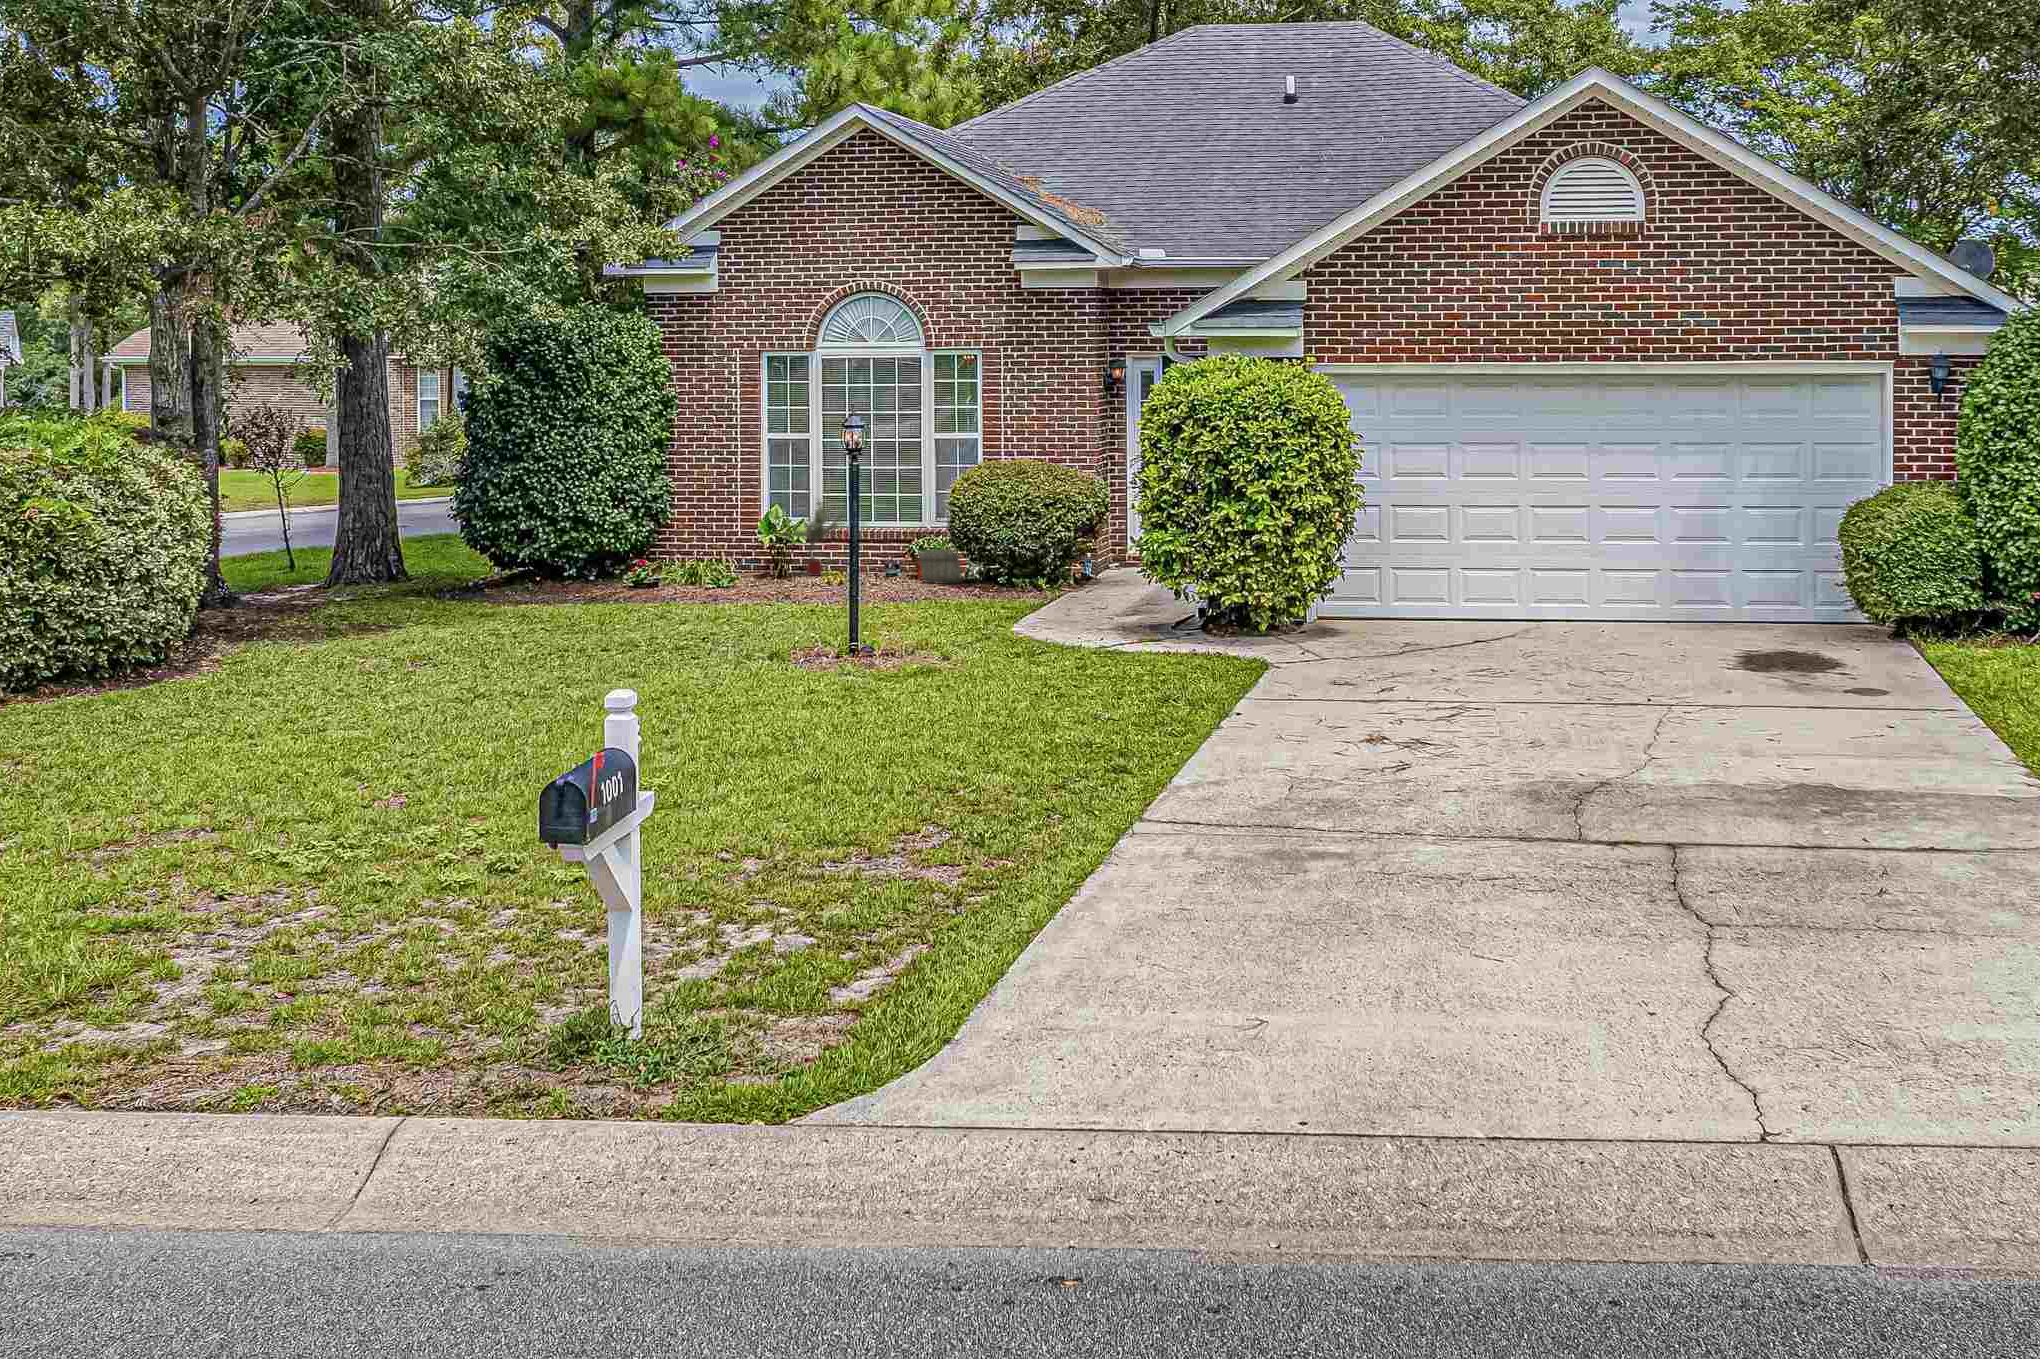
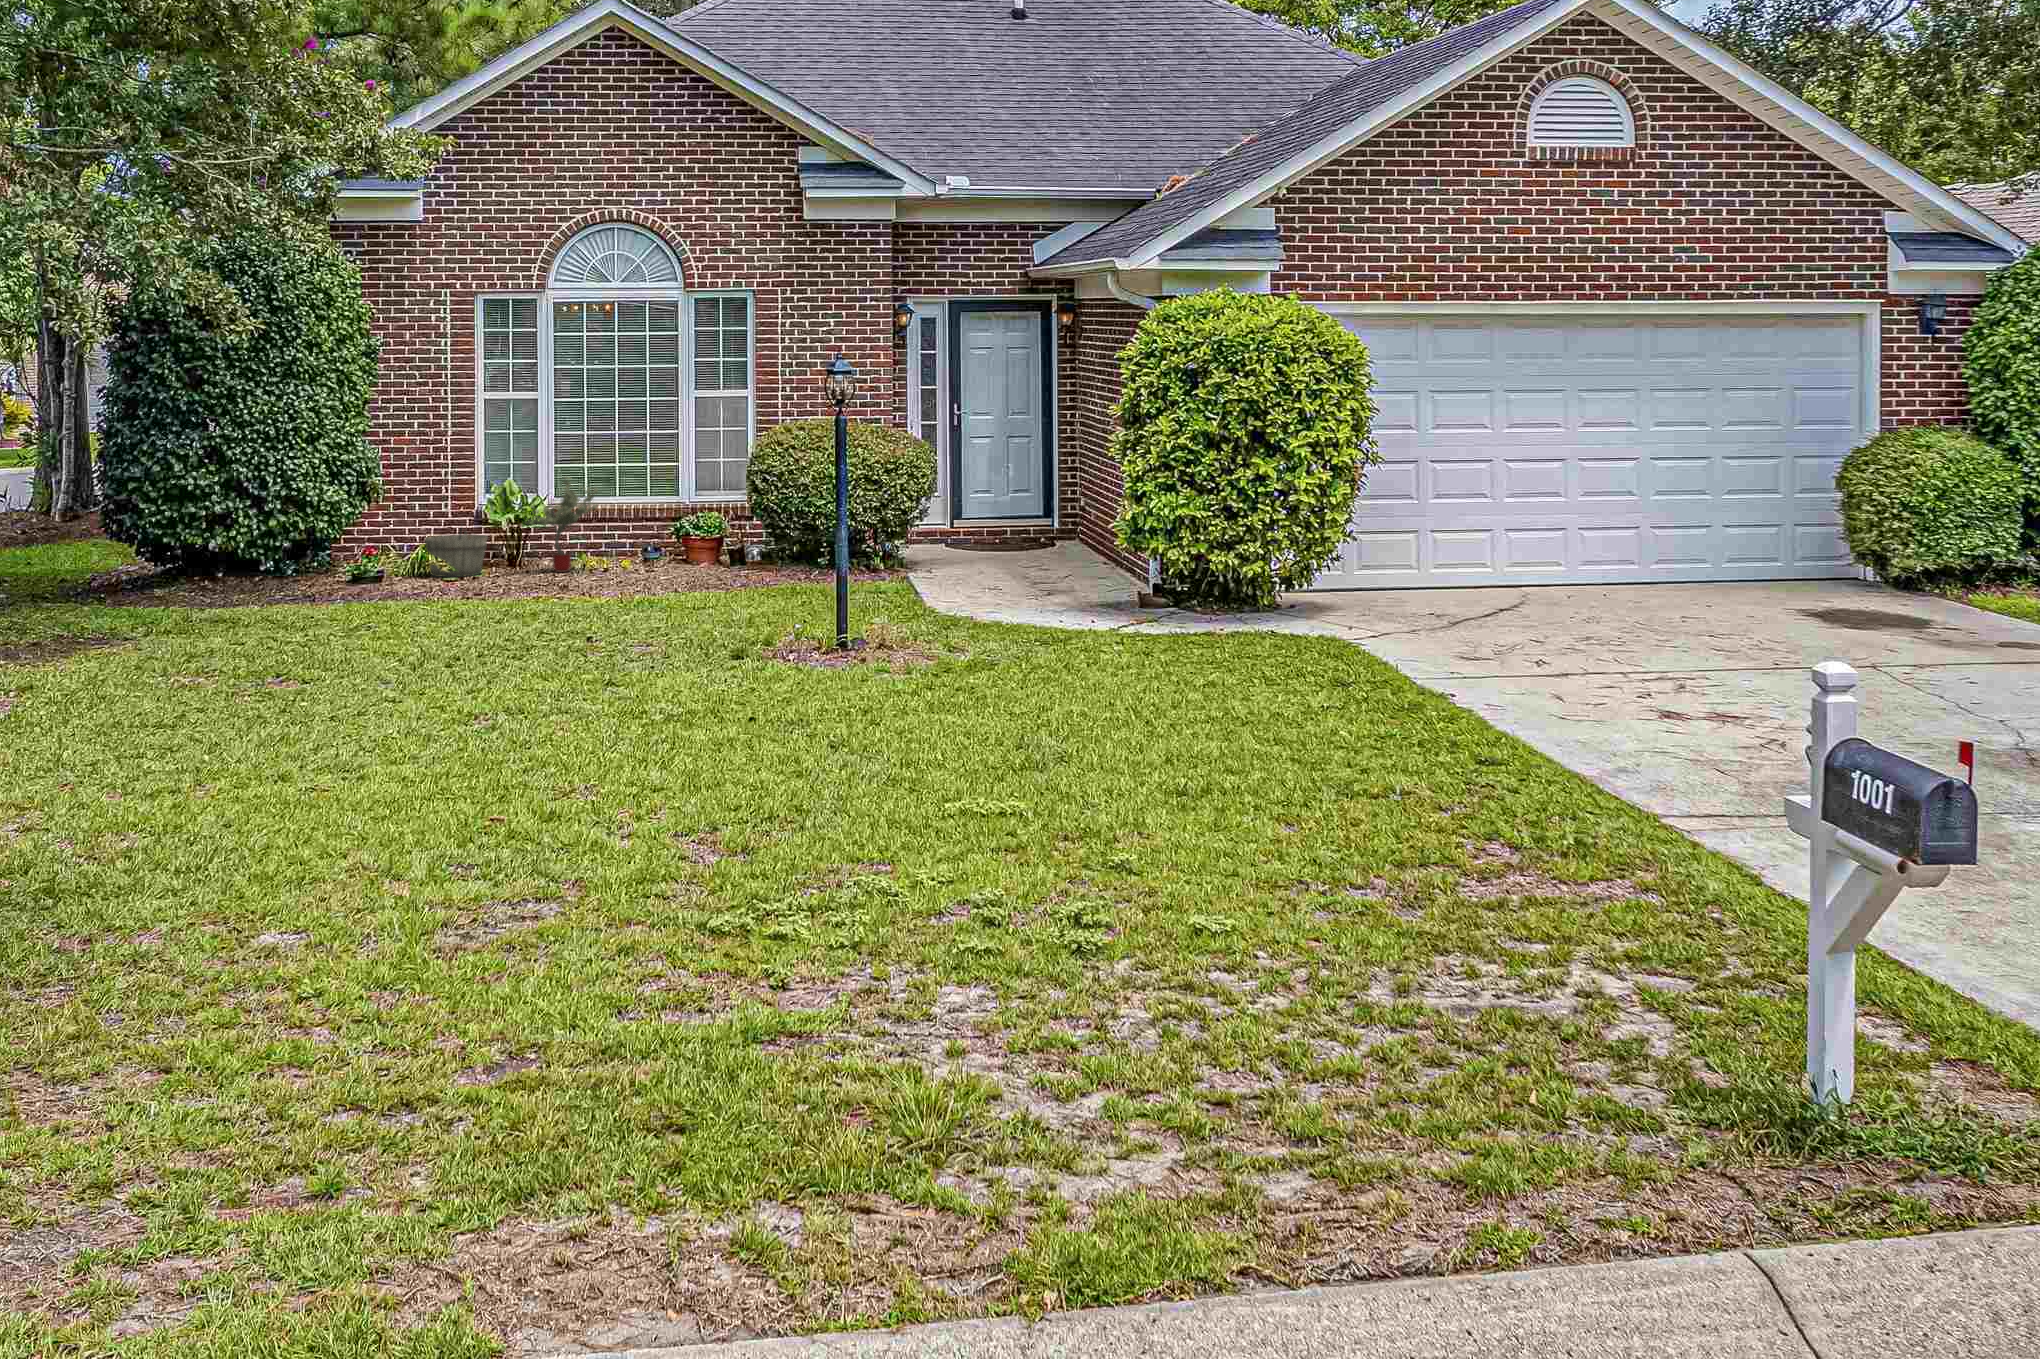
wooden bucket: present [918,549,963,583] -> present [425,529,487,577]

